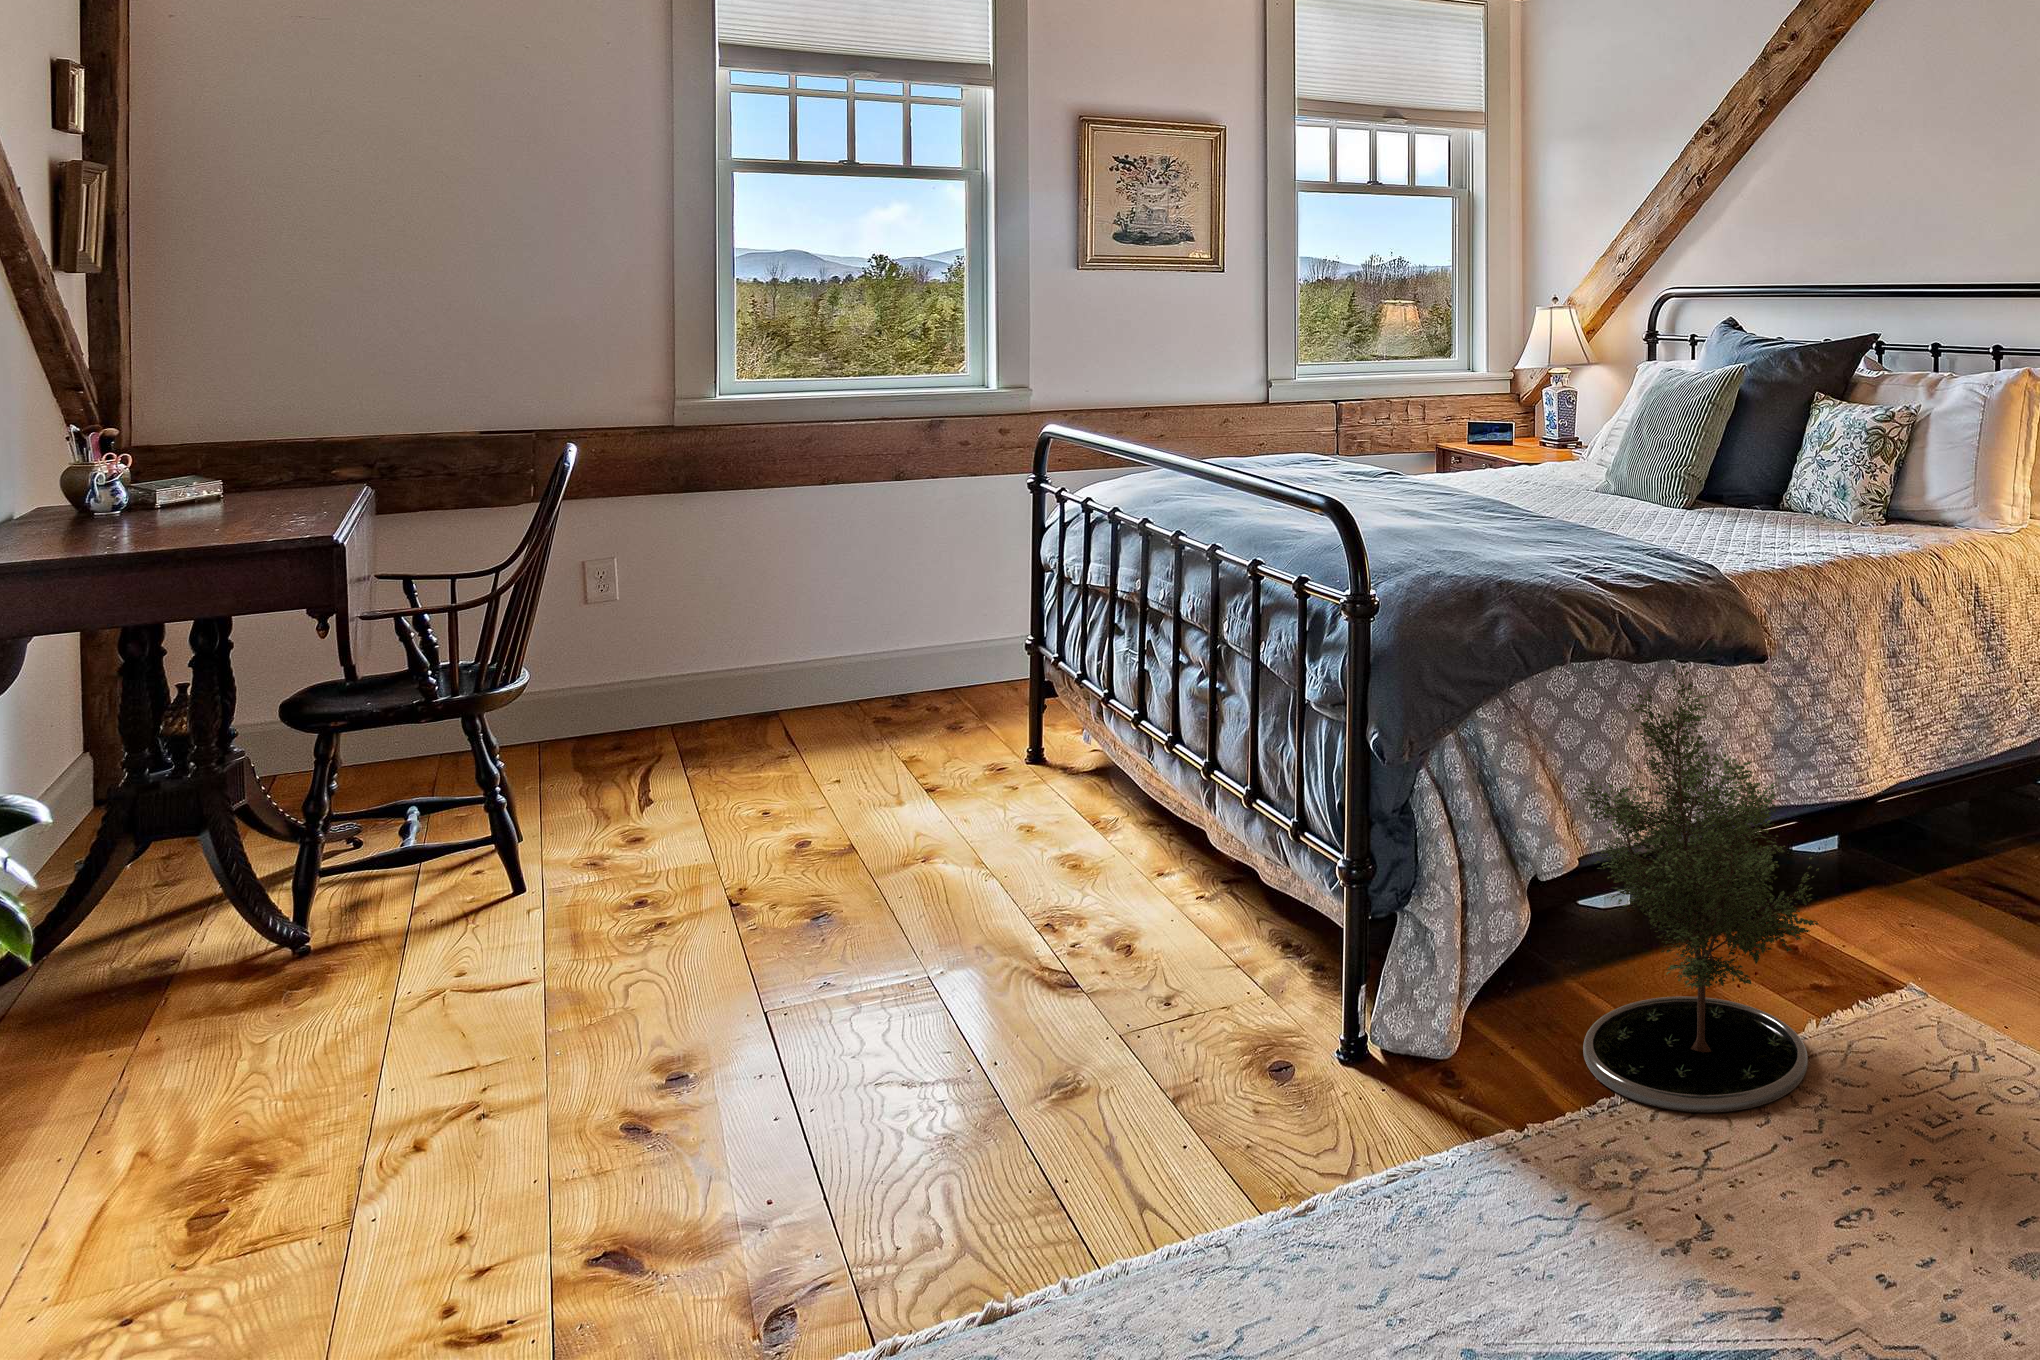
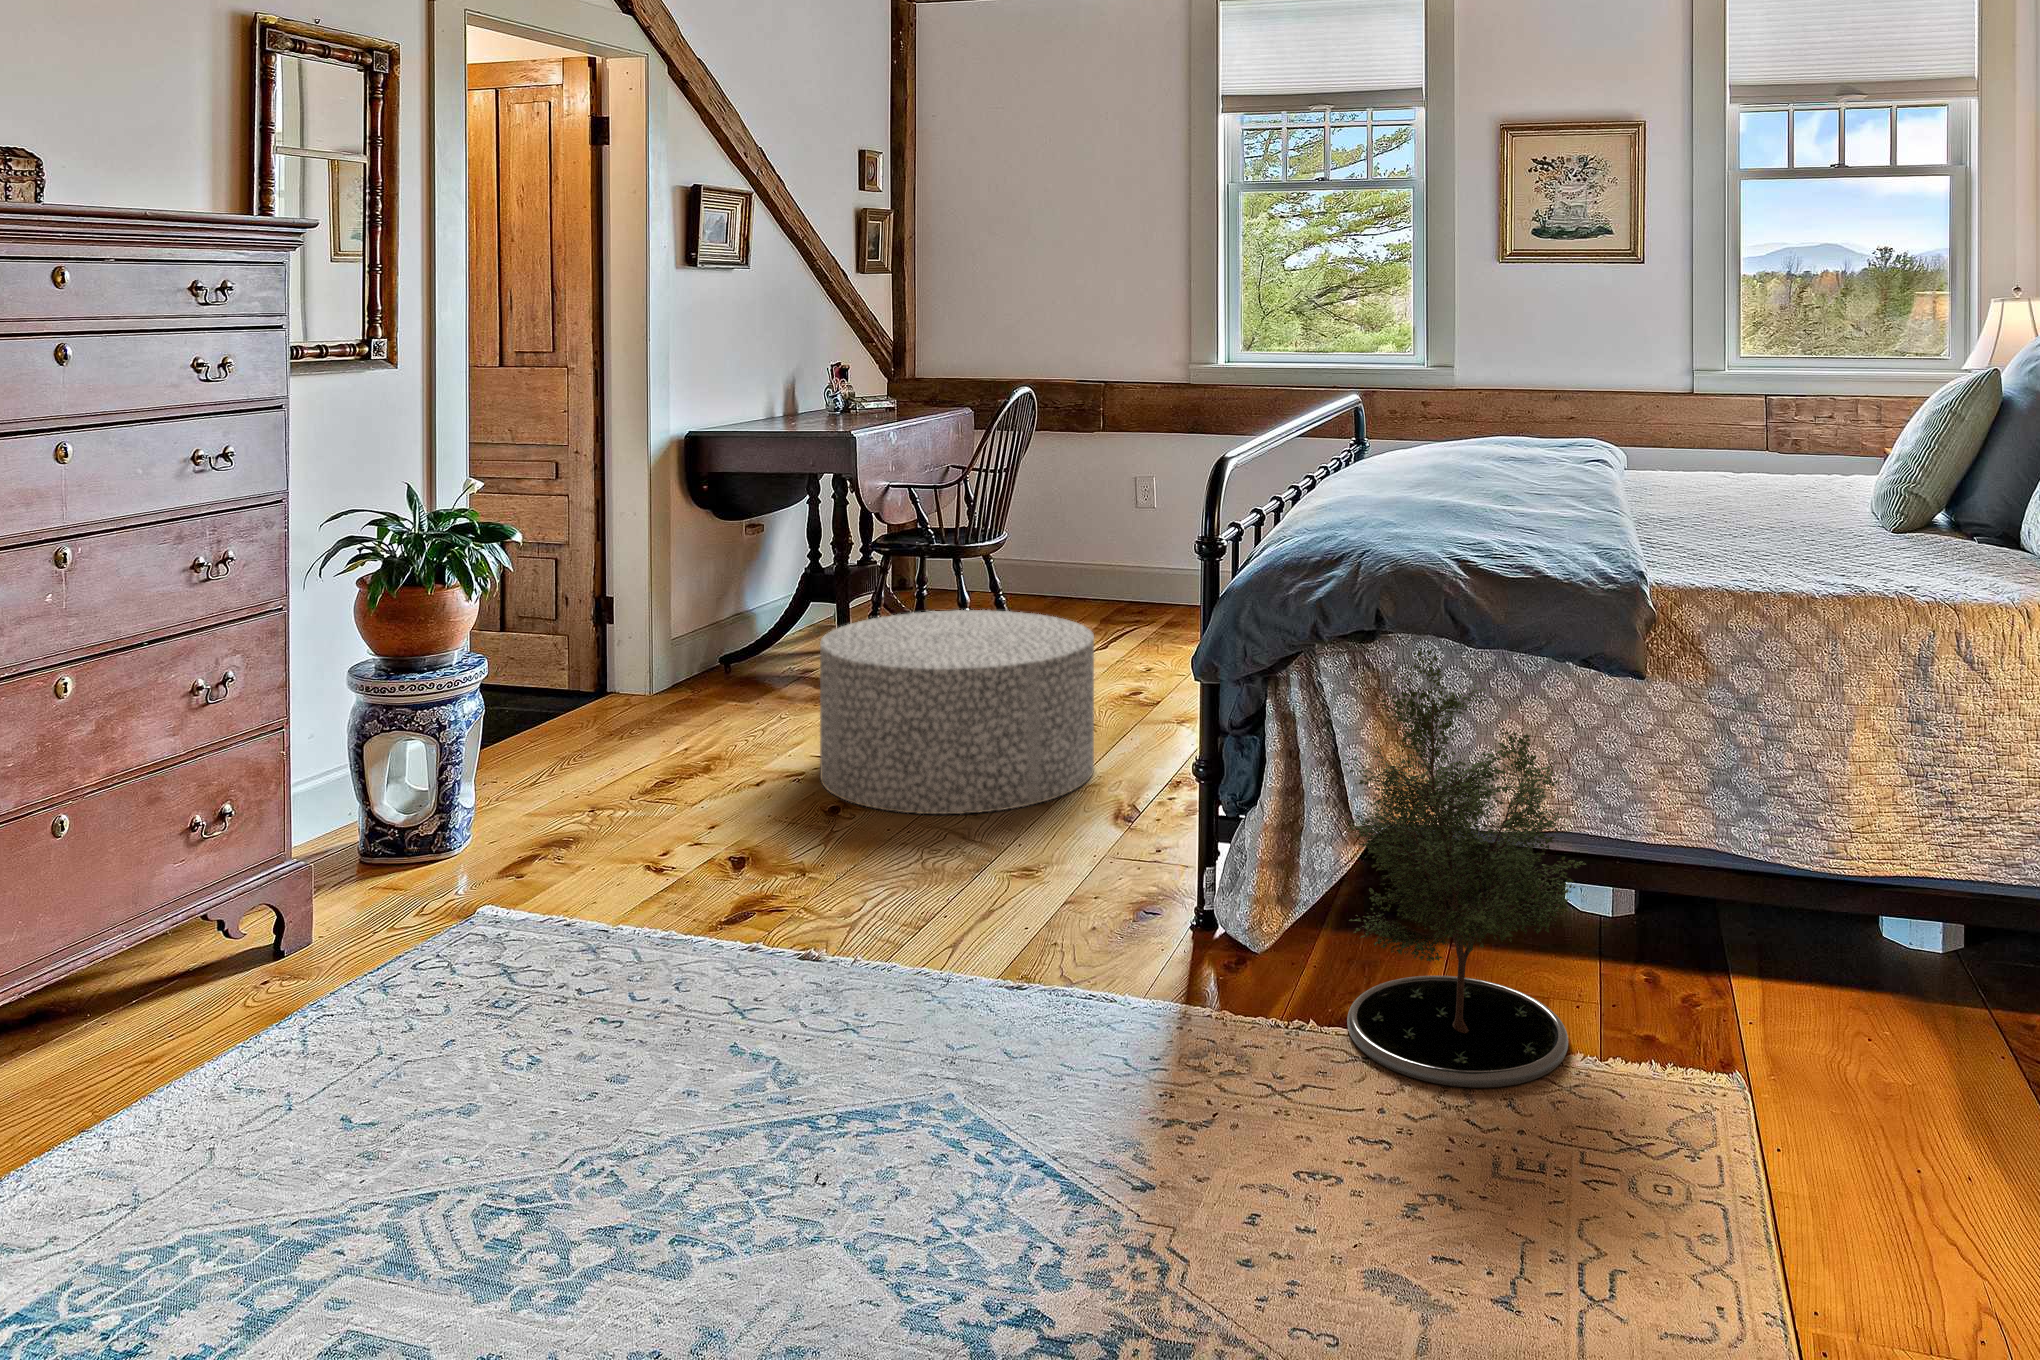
ottoman: none [465,742,920,1089] -> present [820,610,1094,814]

